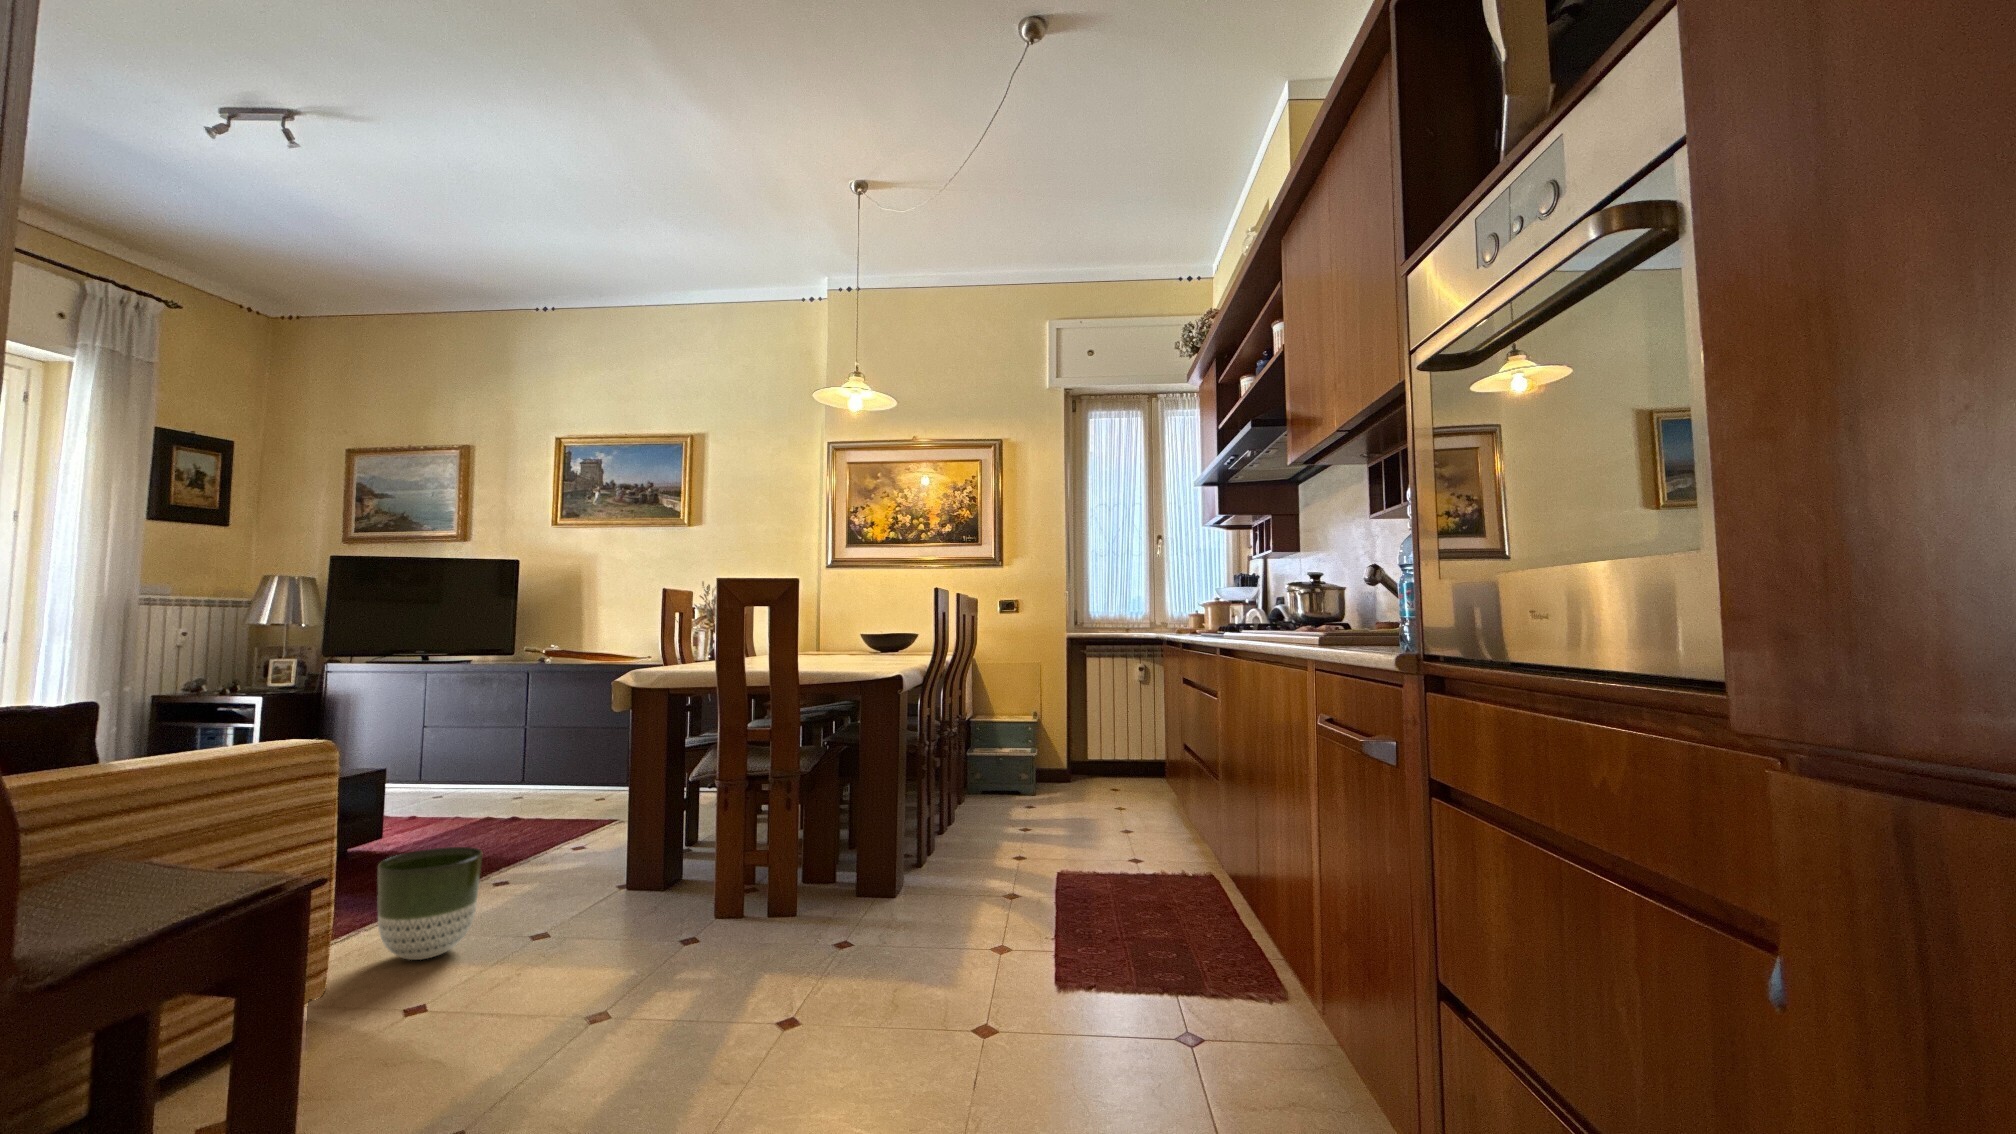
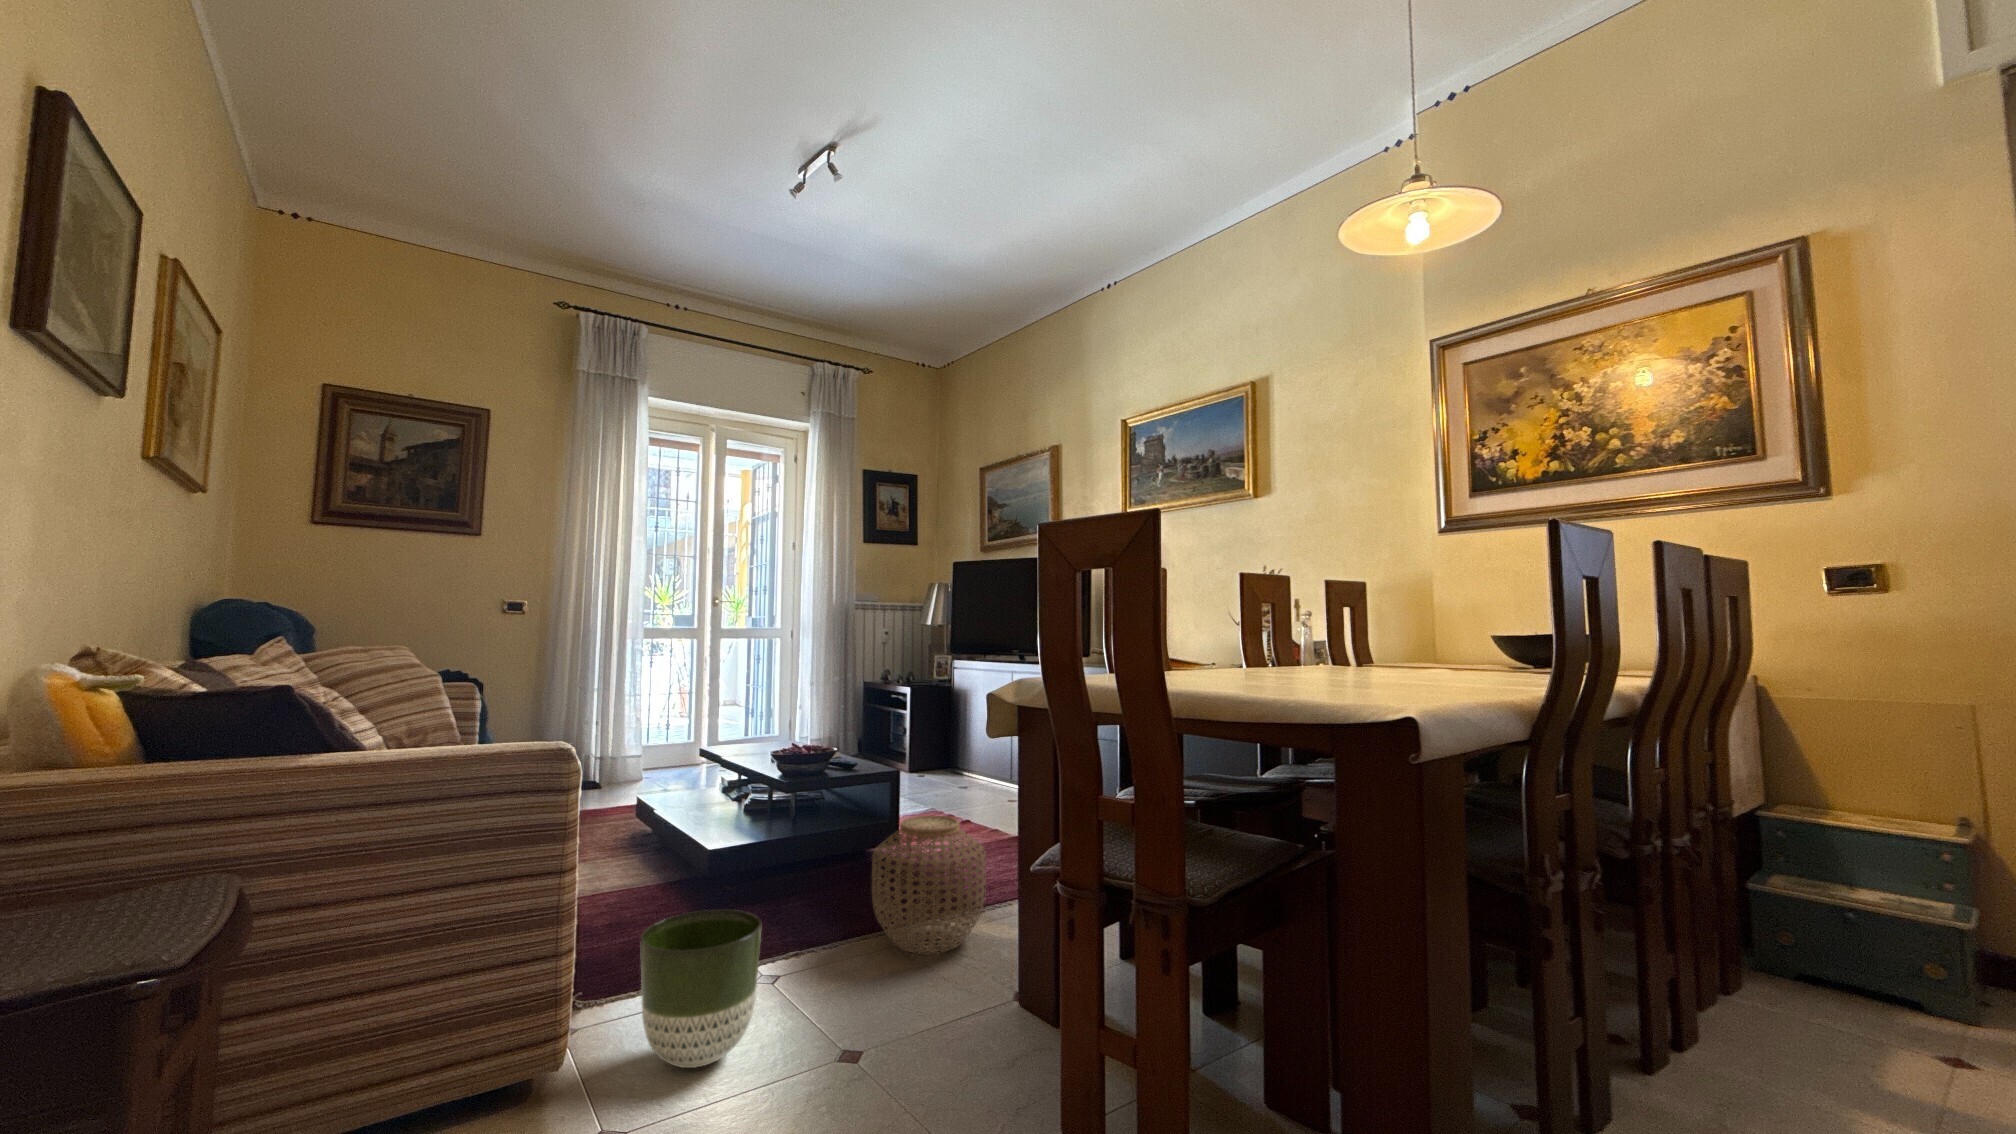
woven basket: none [462,778,567,883] -> present [872,816,986,954]

